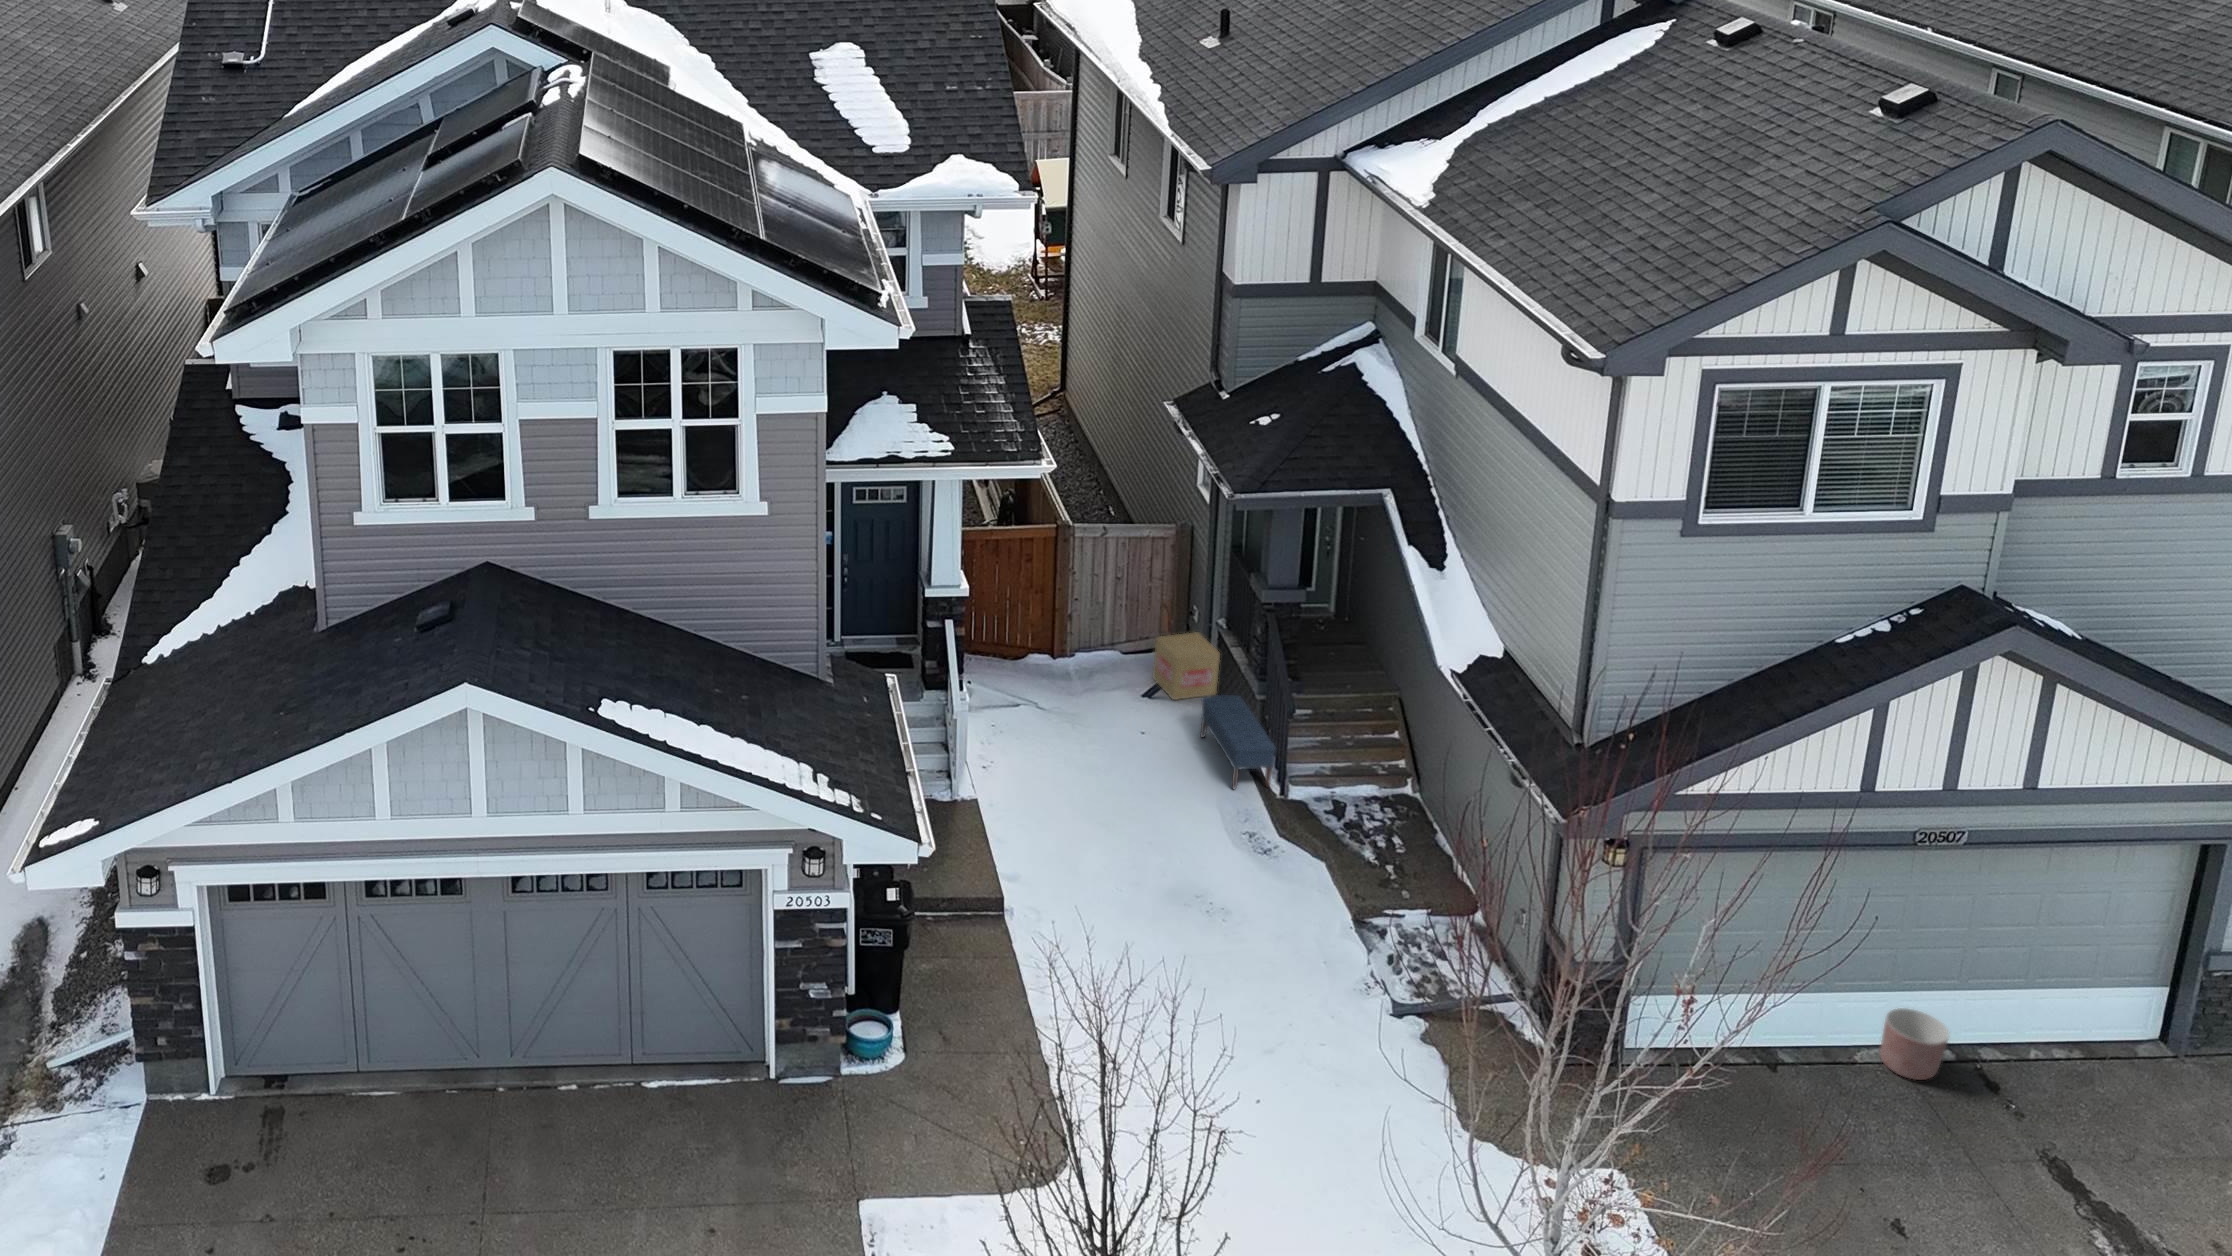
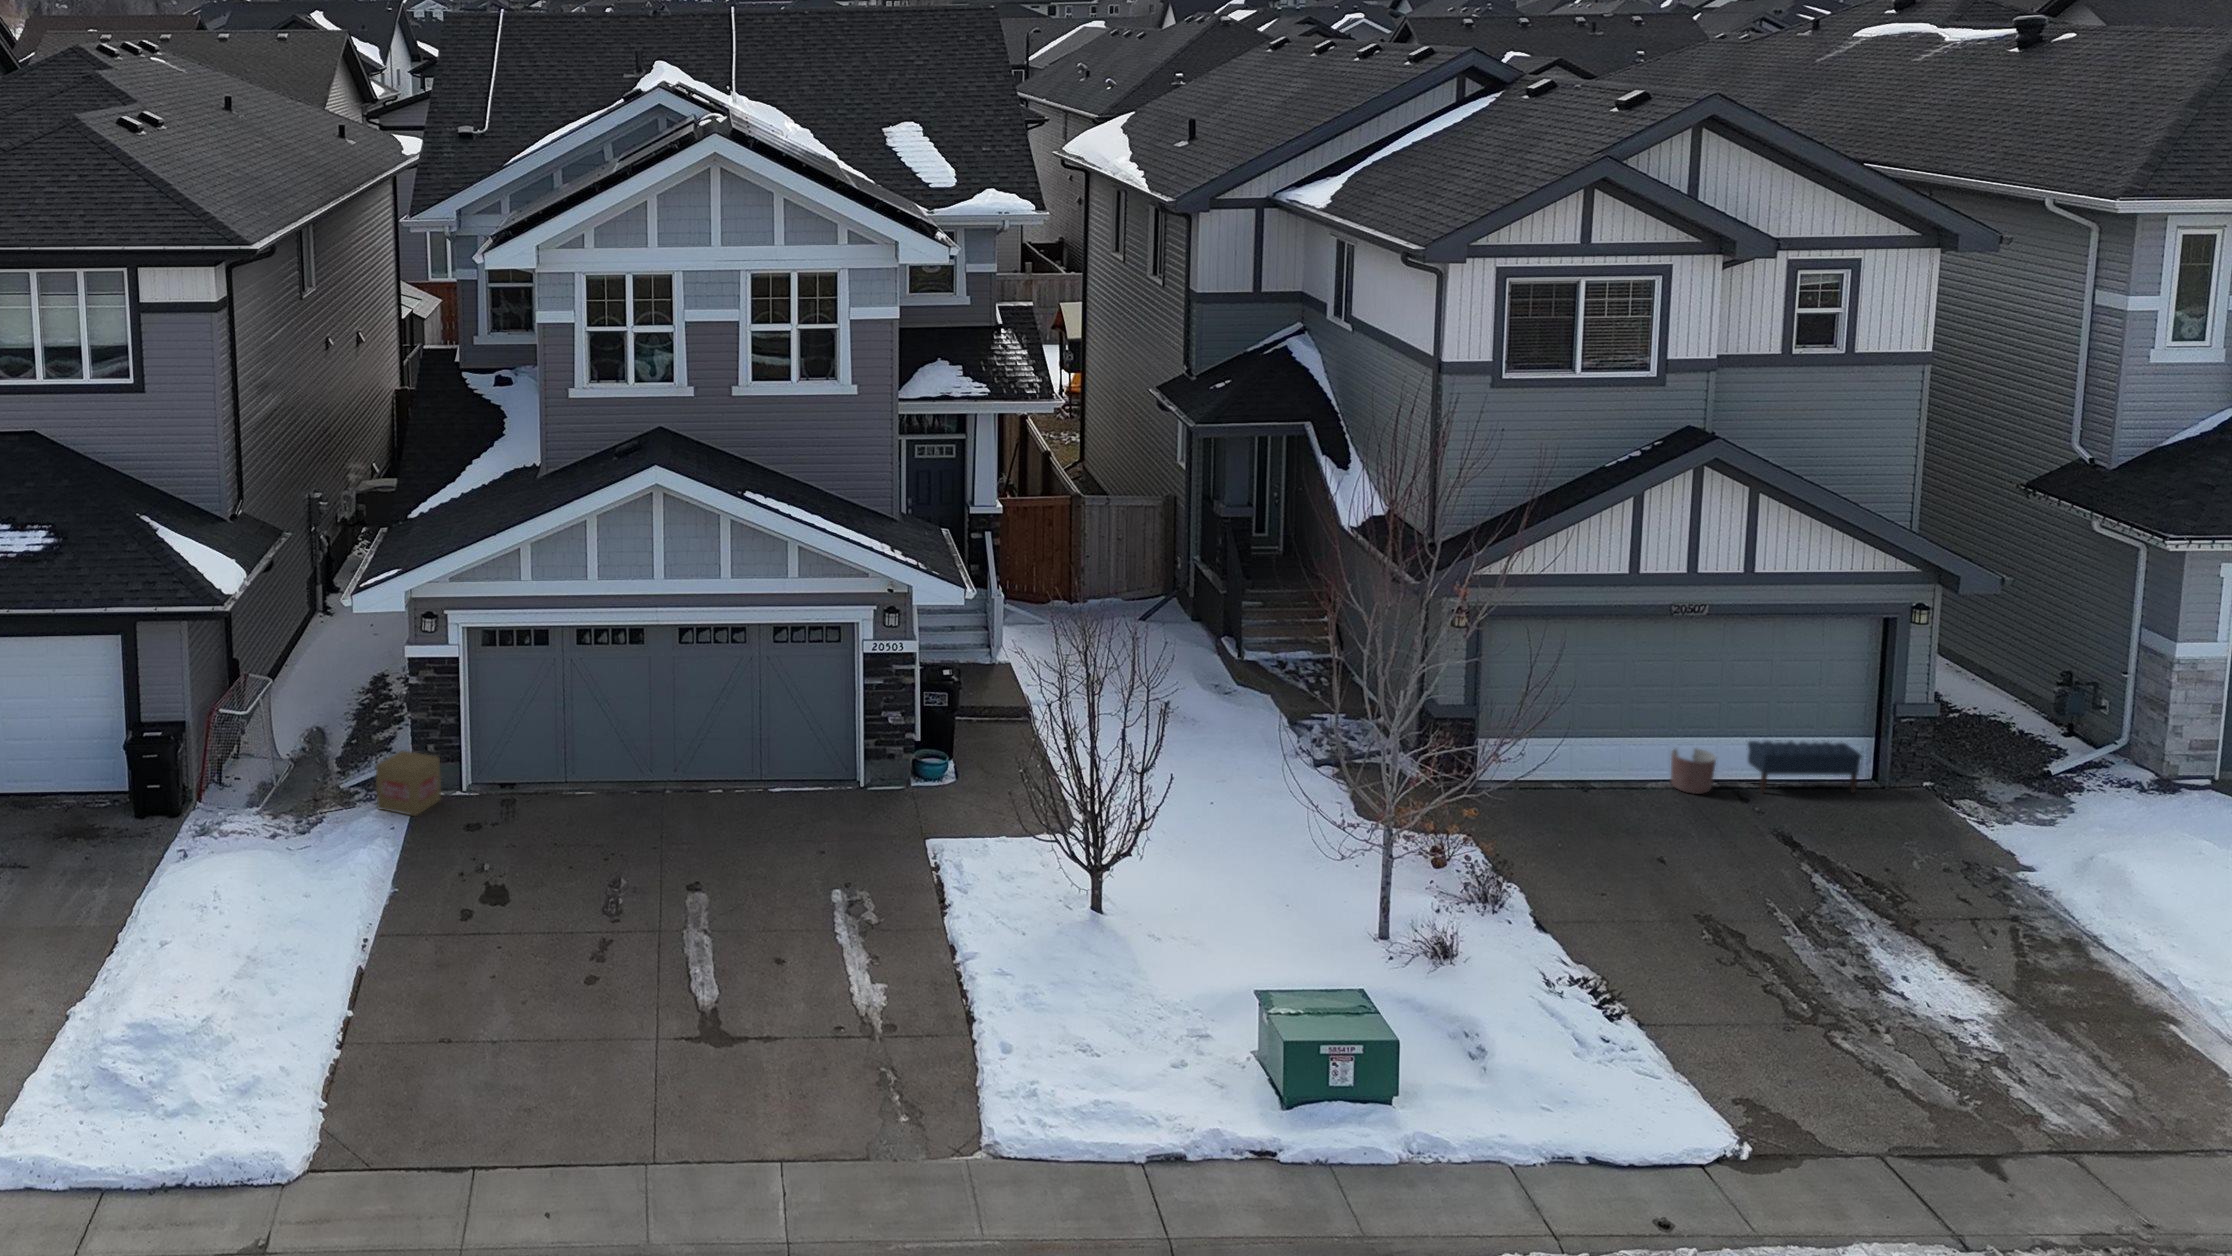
cardboard box: present [1153,632,1220,700] -> present [376,751,441,816]
bench: present [1201,695,1276,788] -> present [1748,741,1861,793]

